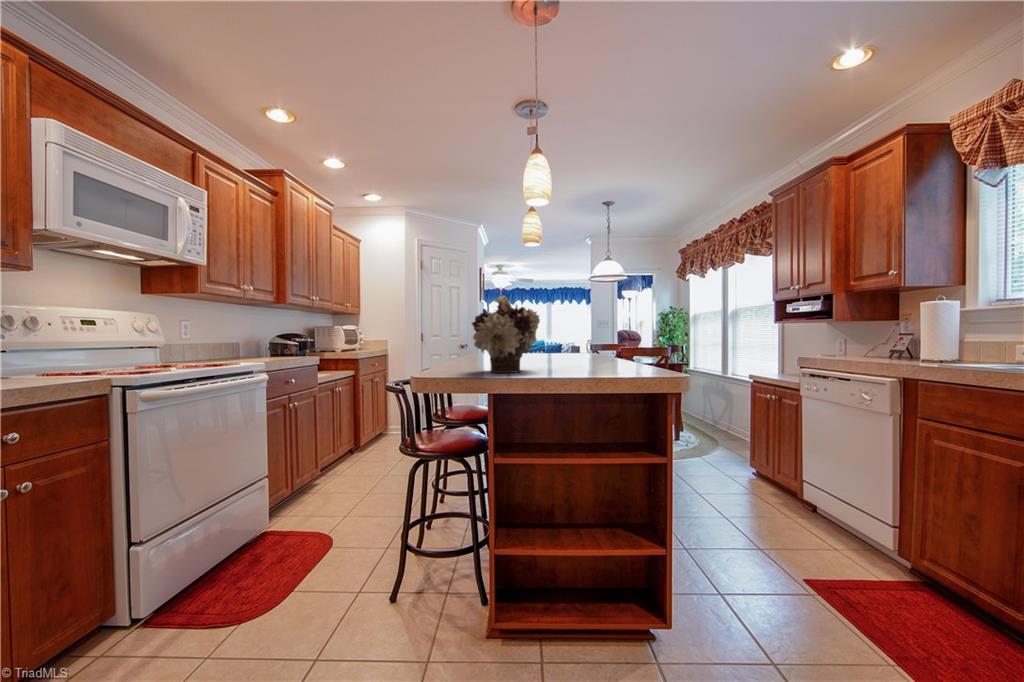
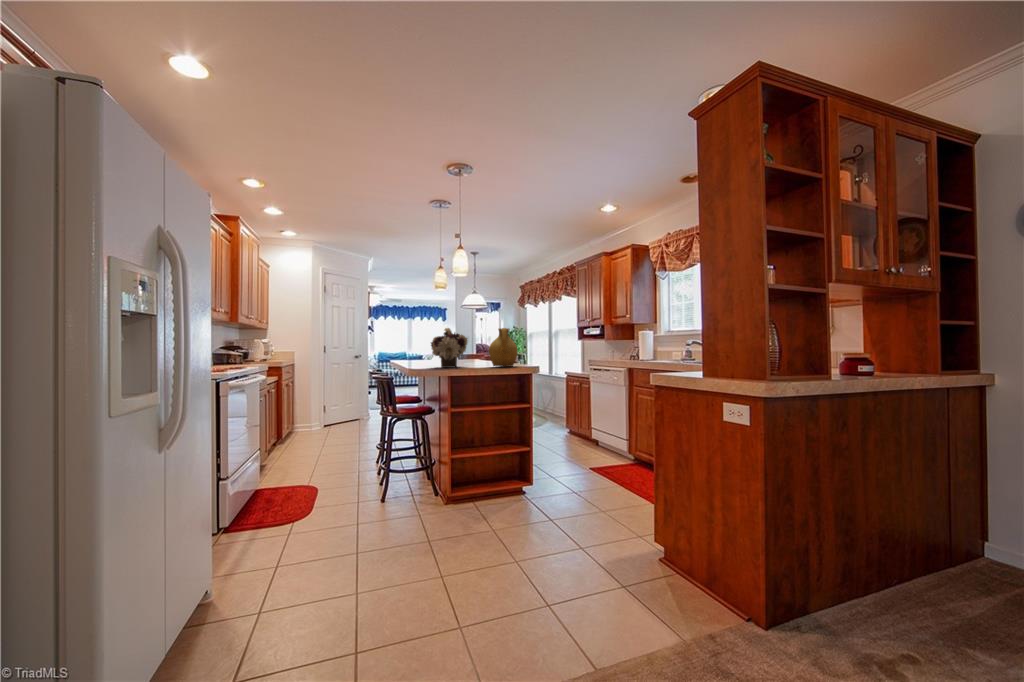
pitcher: none [573,290,637,377] -> present [489,328,517,367]

